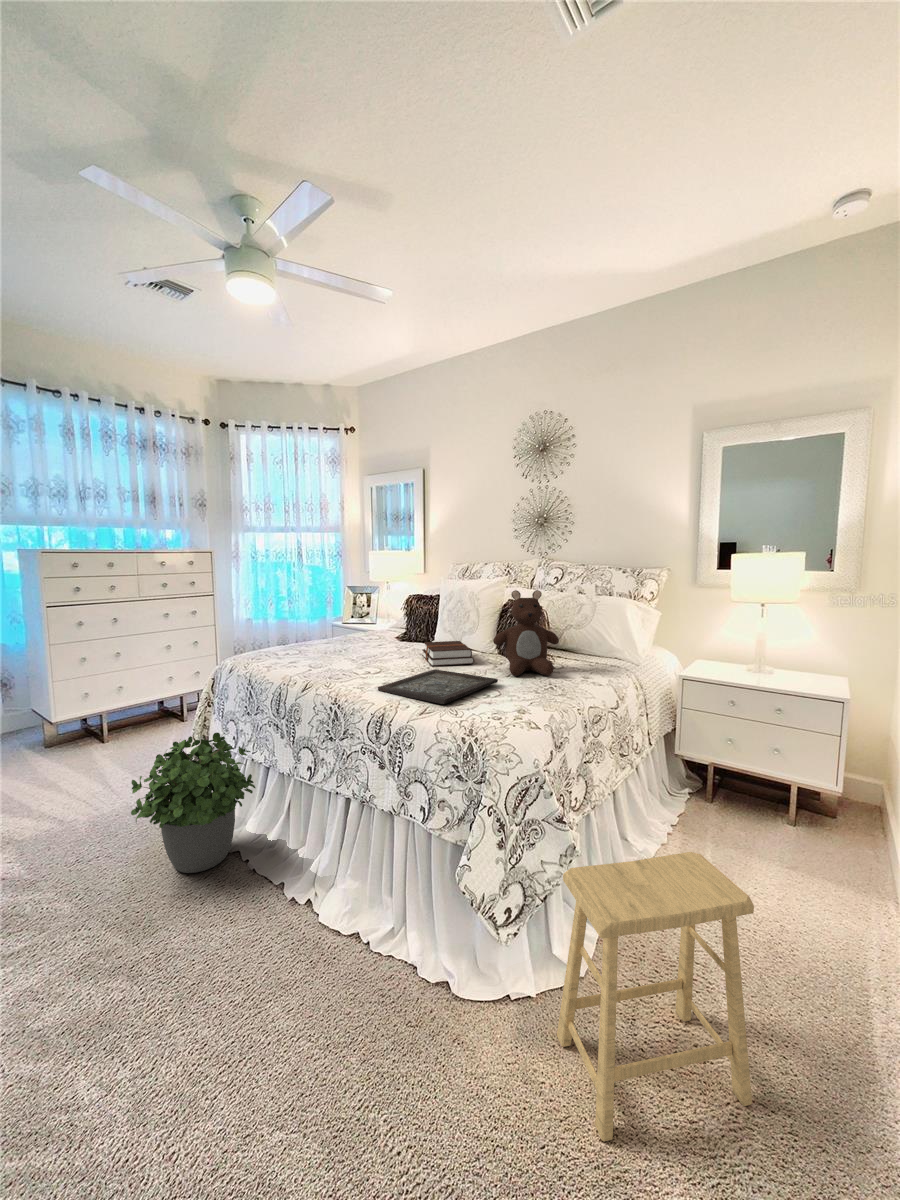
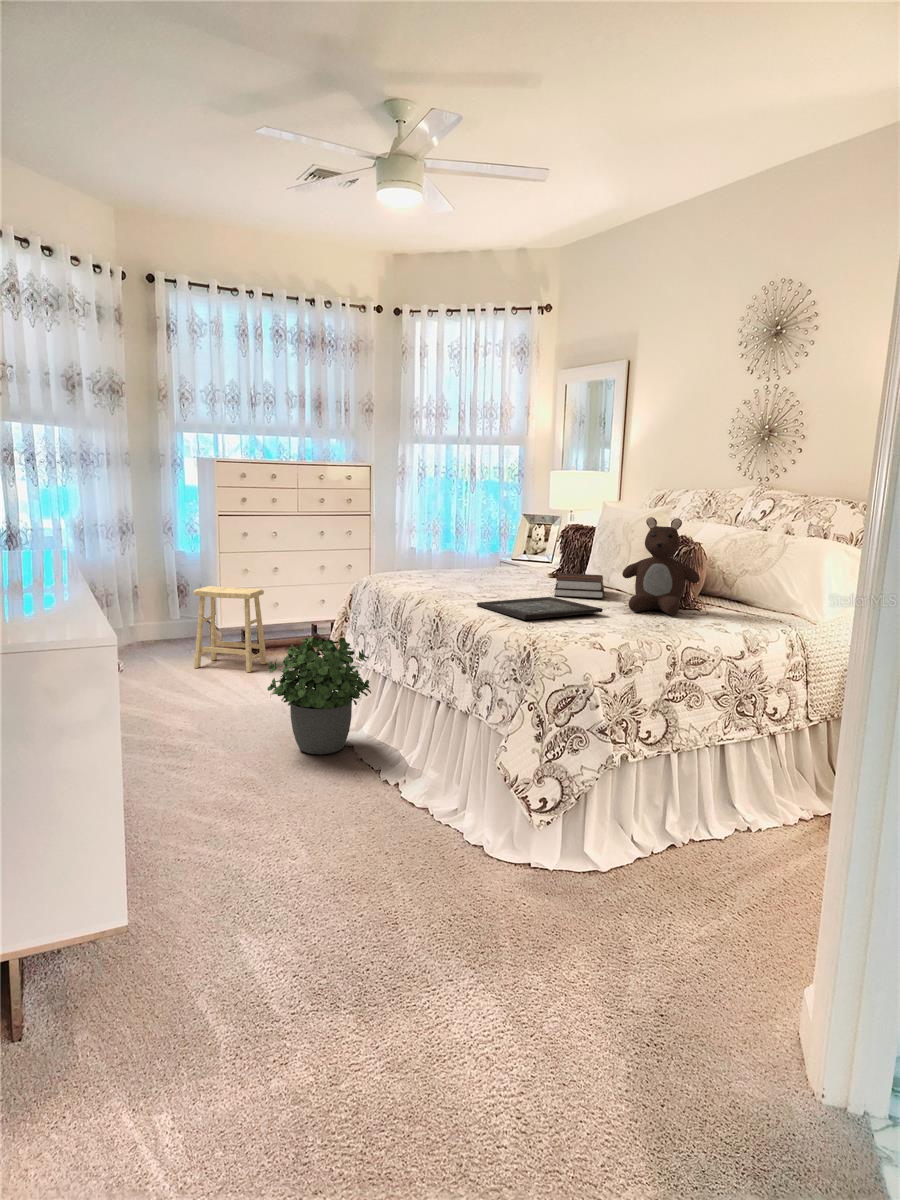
footstool: present [557,852,754,1141] -> present [193,586,267,672]

